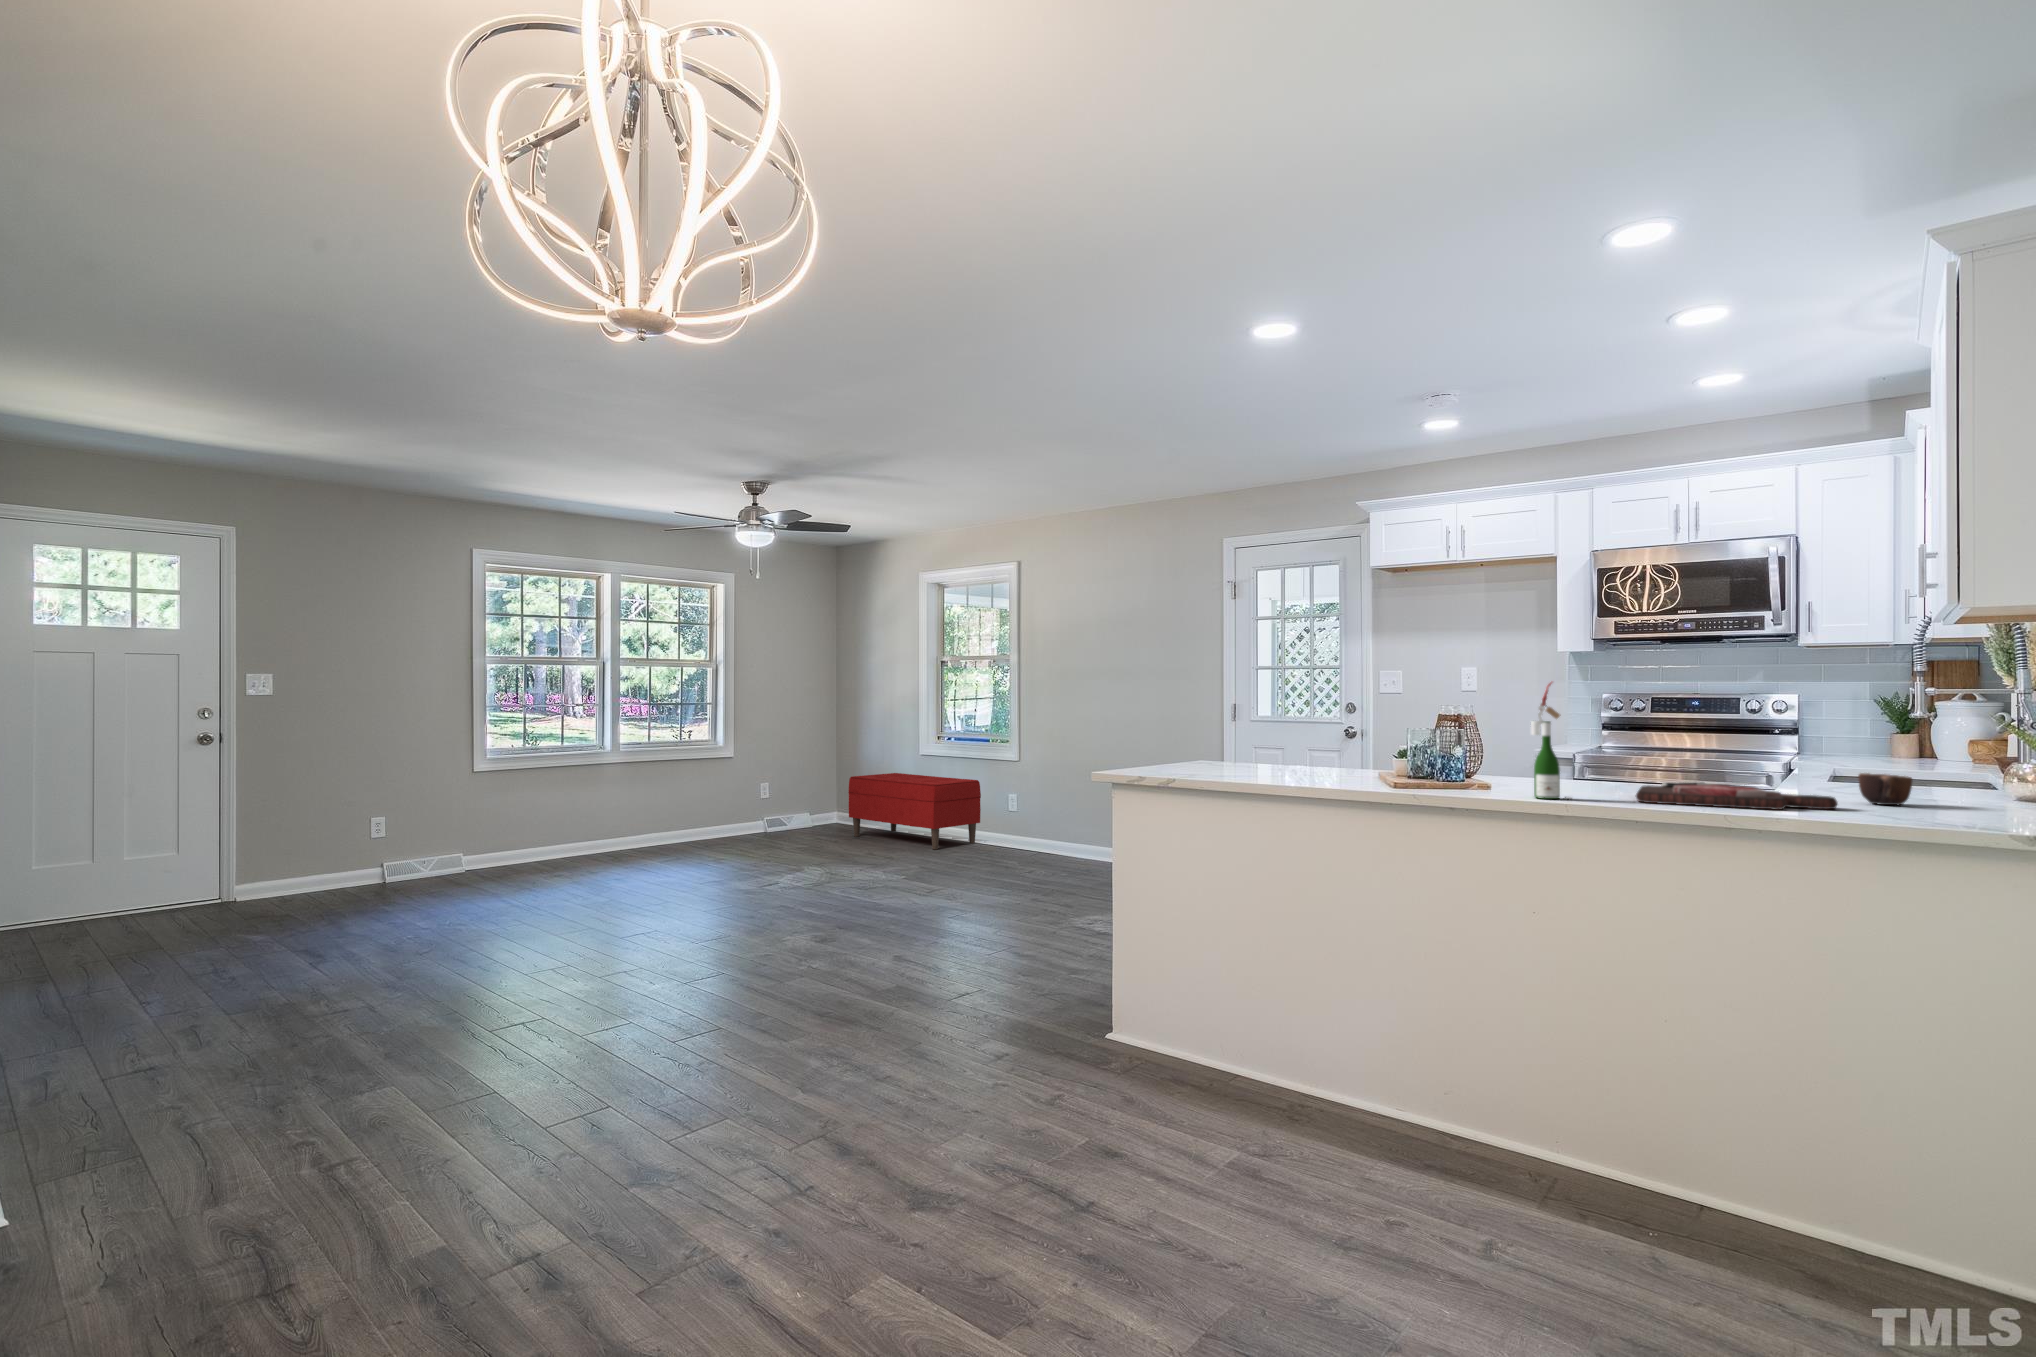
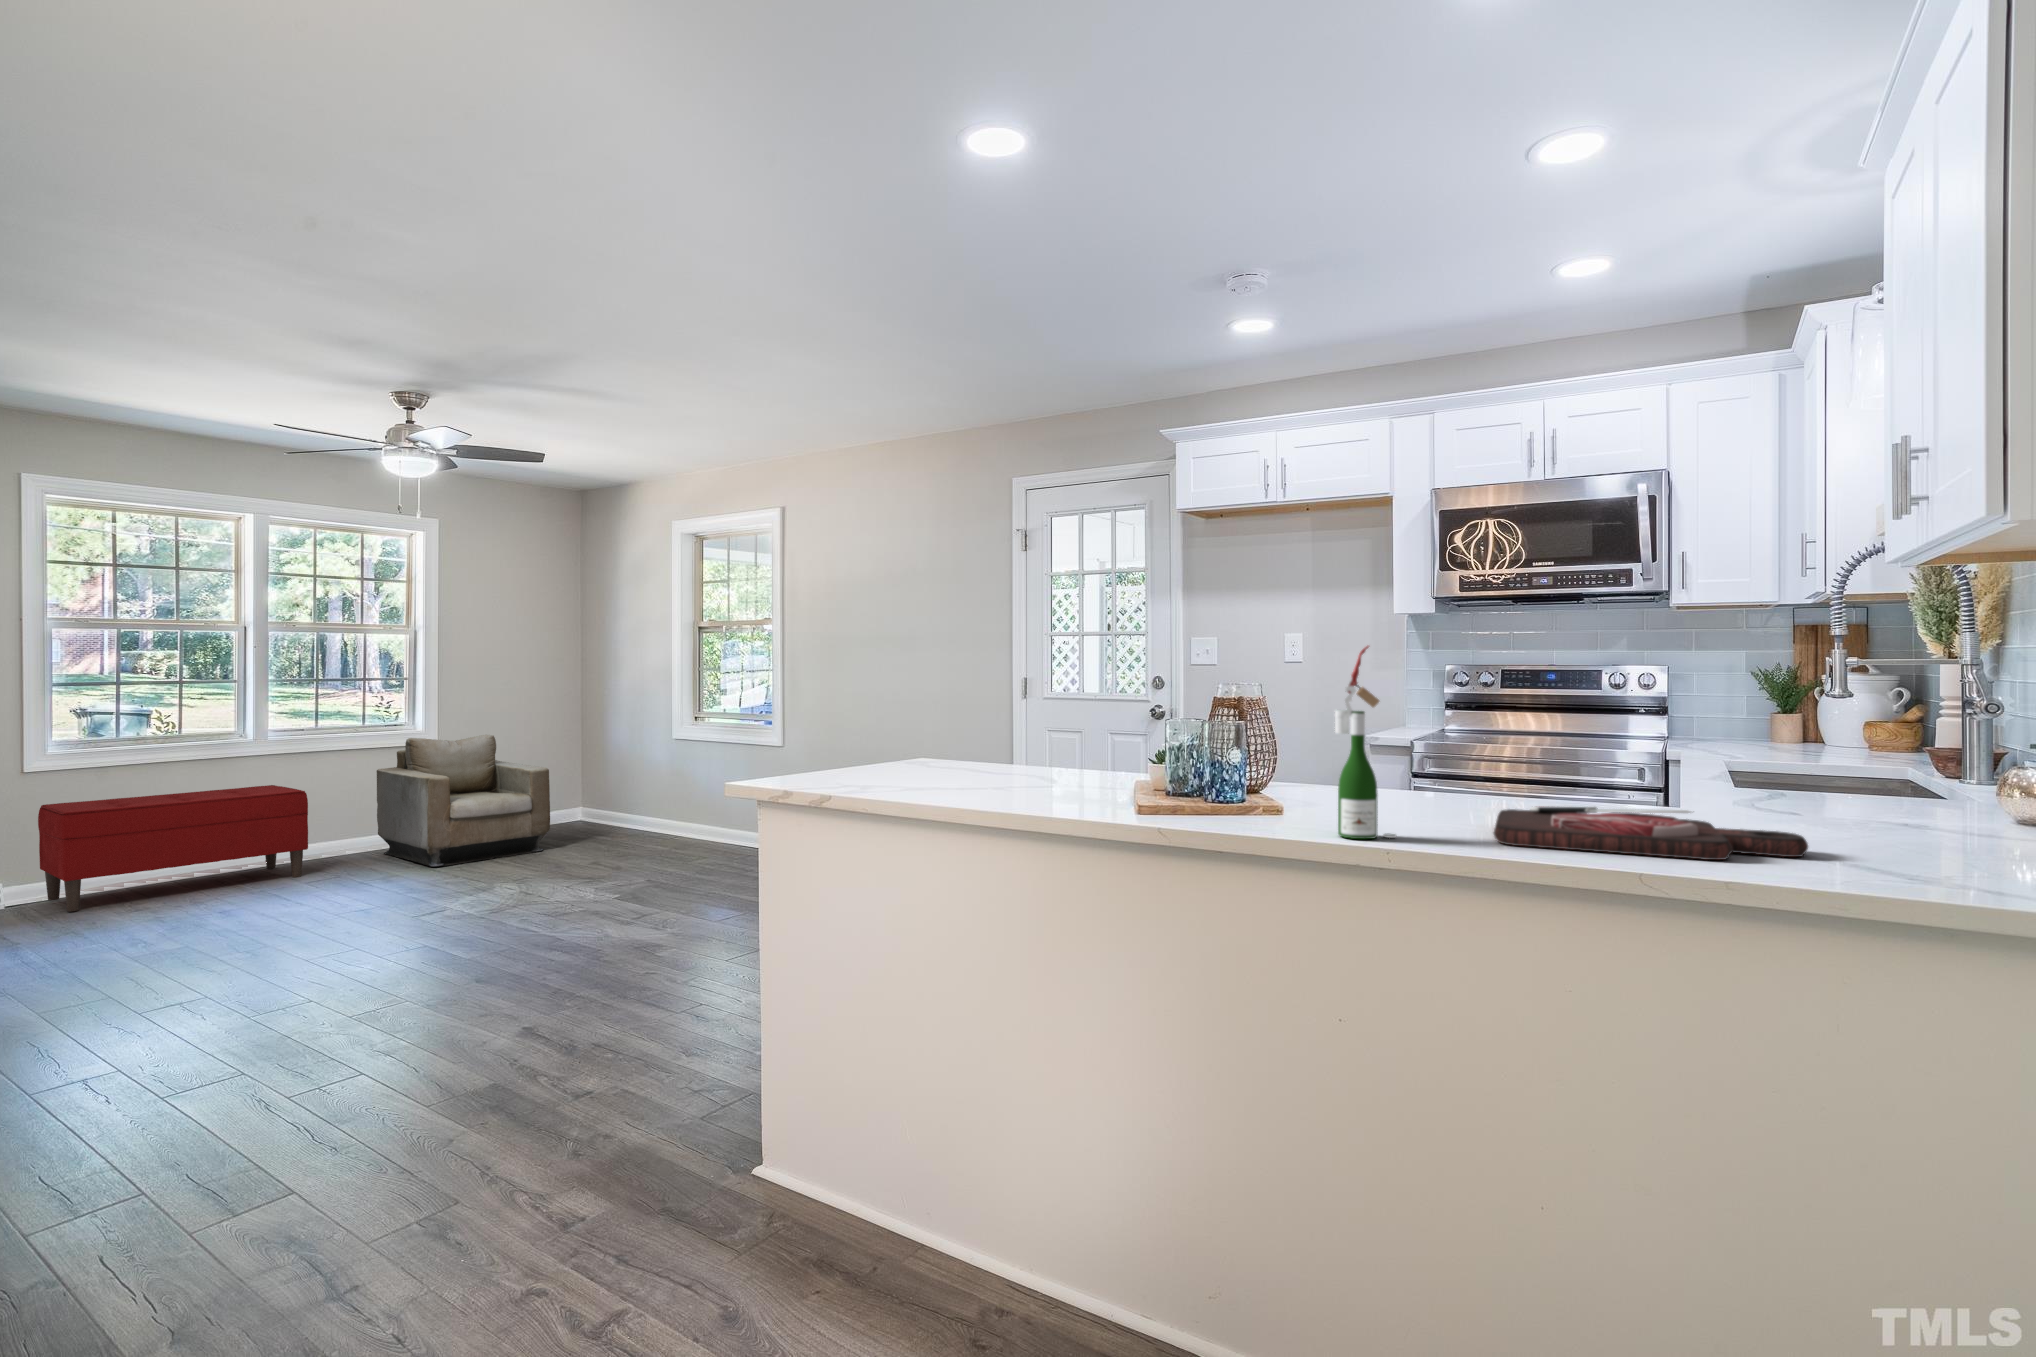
armchair: none [661,748,825,853] -> present [377,735,550,867]
bench: present [848,773,981,849] -> present [38,785,308,911]
mug: present [1858,773,1912,805] -> none [1821,789,1906,842]

